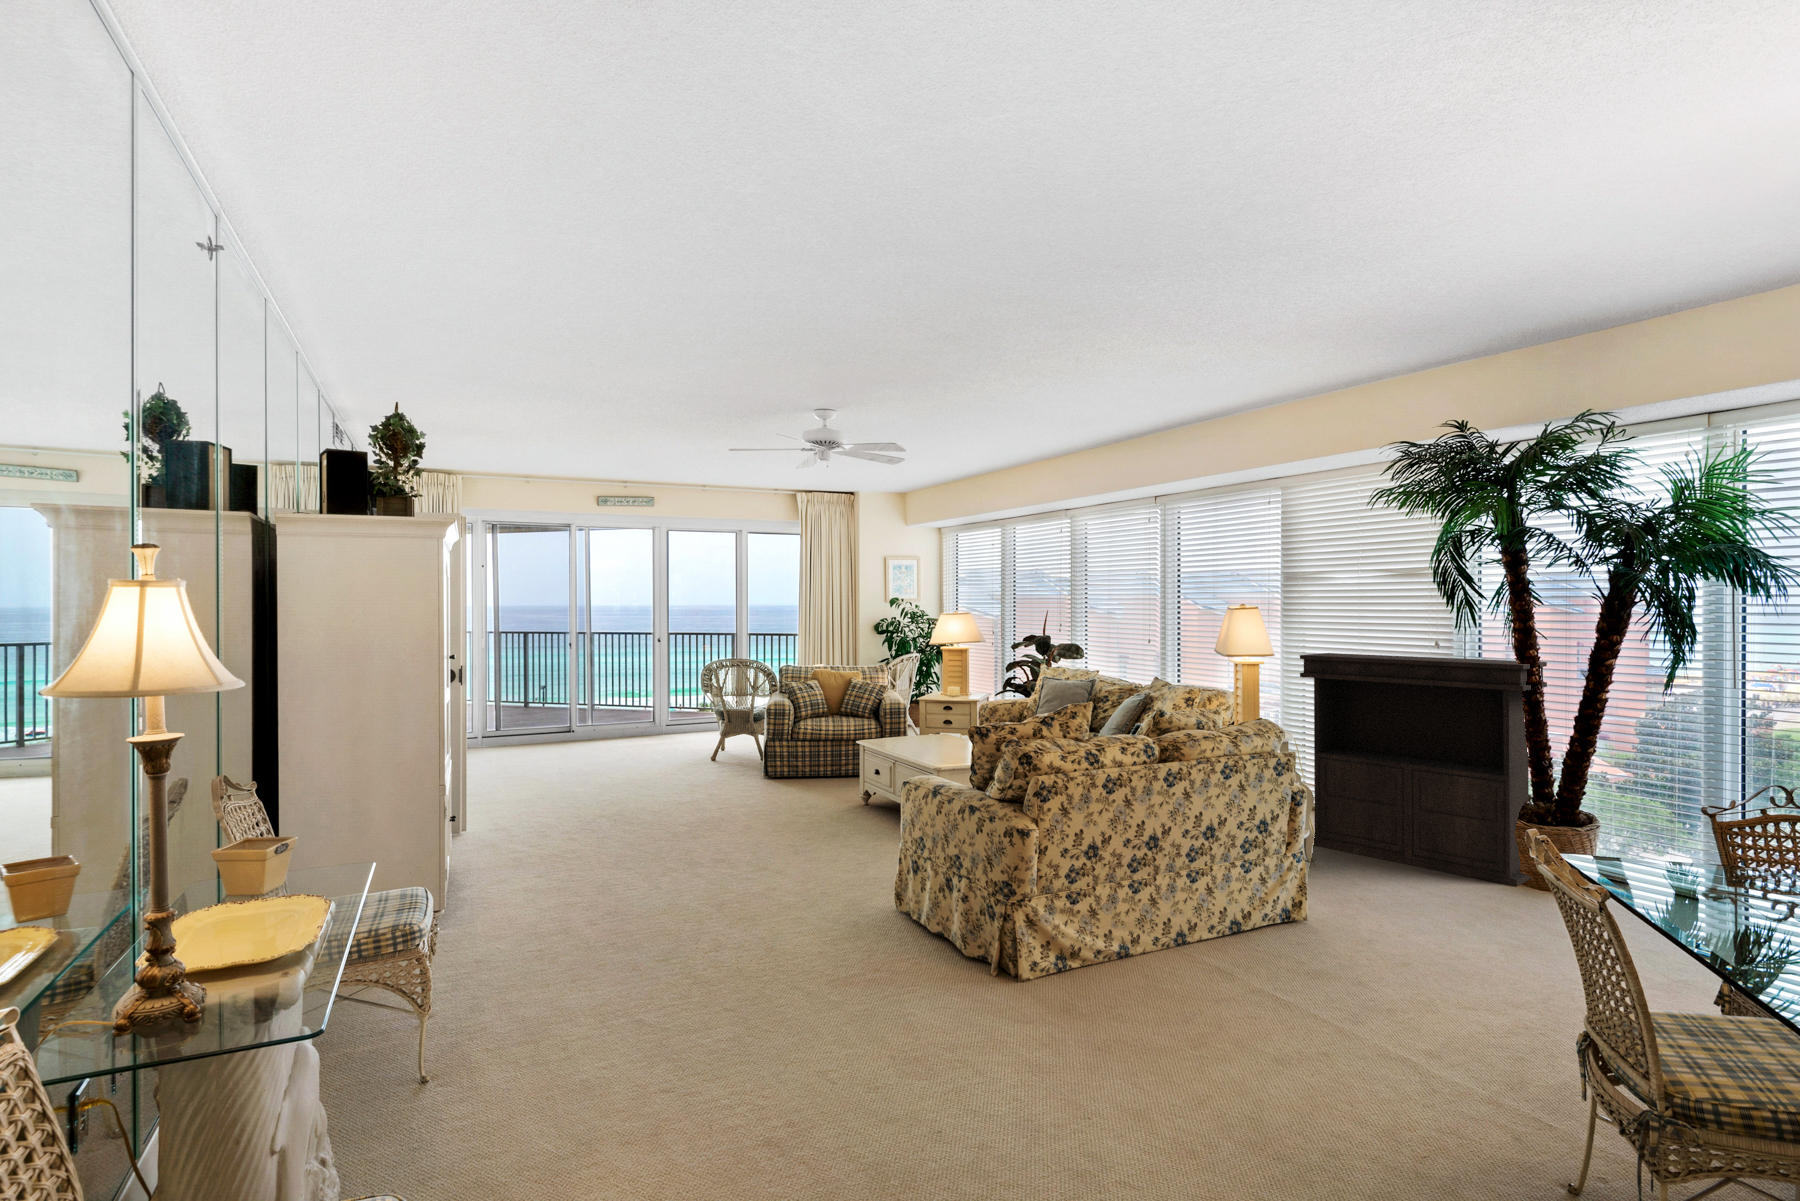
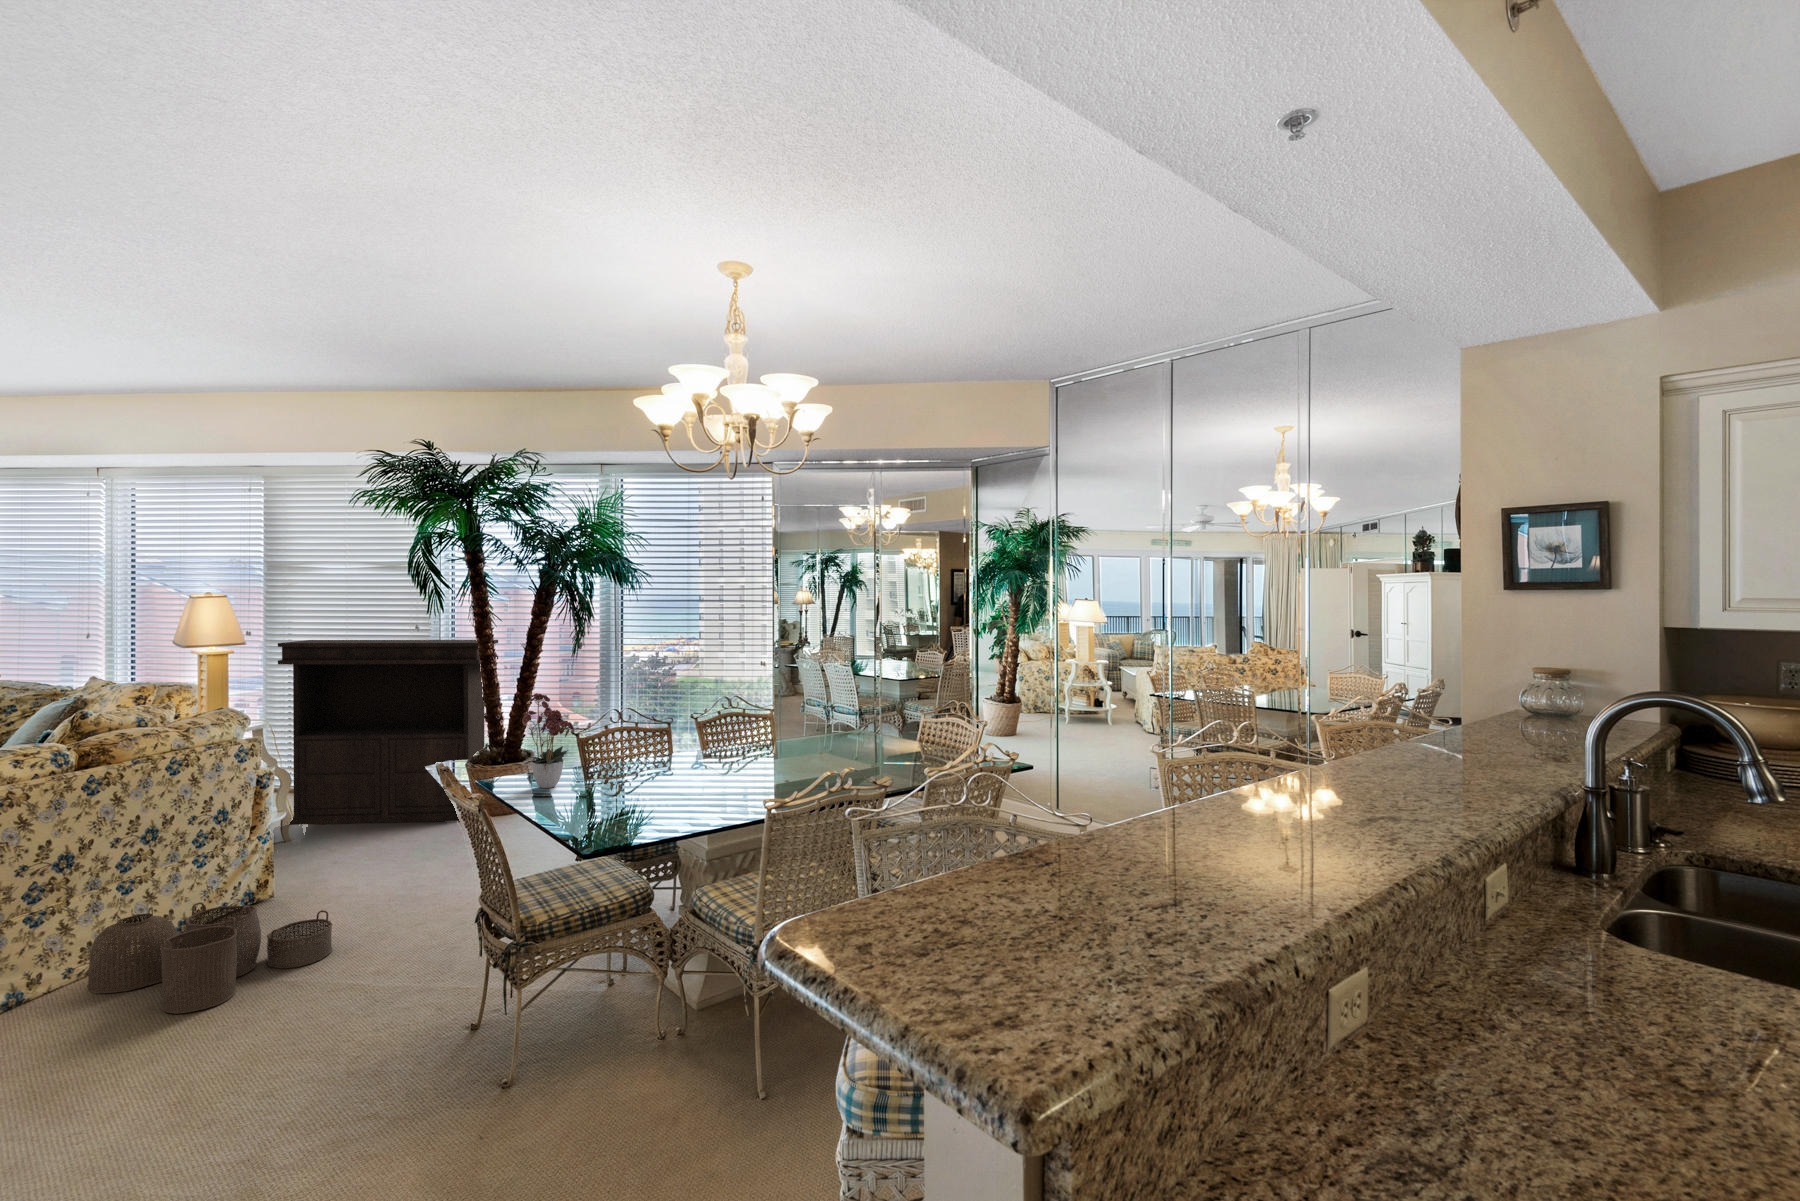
flower arrangement: none [1622,735,1728,878] -> present [522,693,574,788]
woven basket: none [1167,902,1374,1021] -> present [87,902,332,1014]

